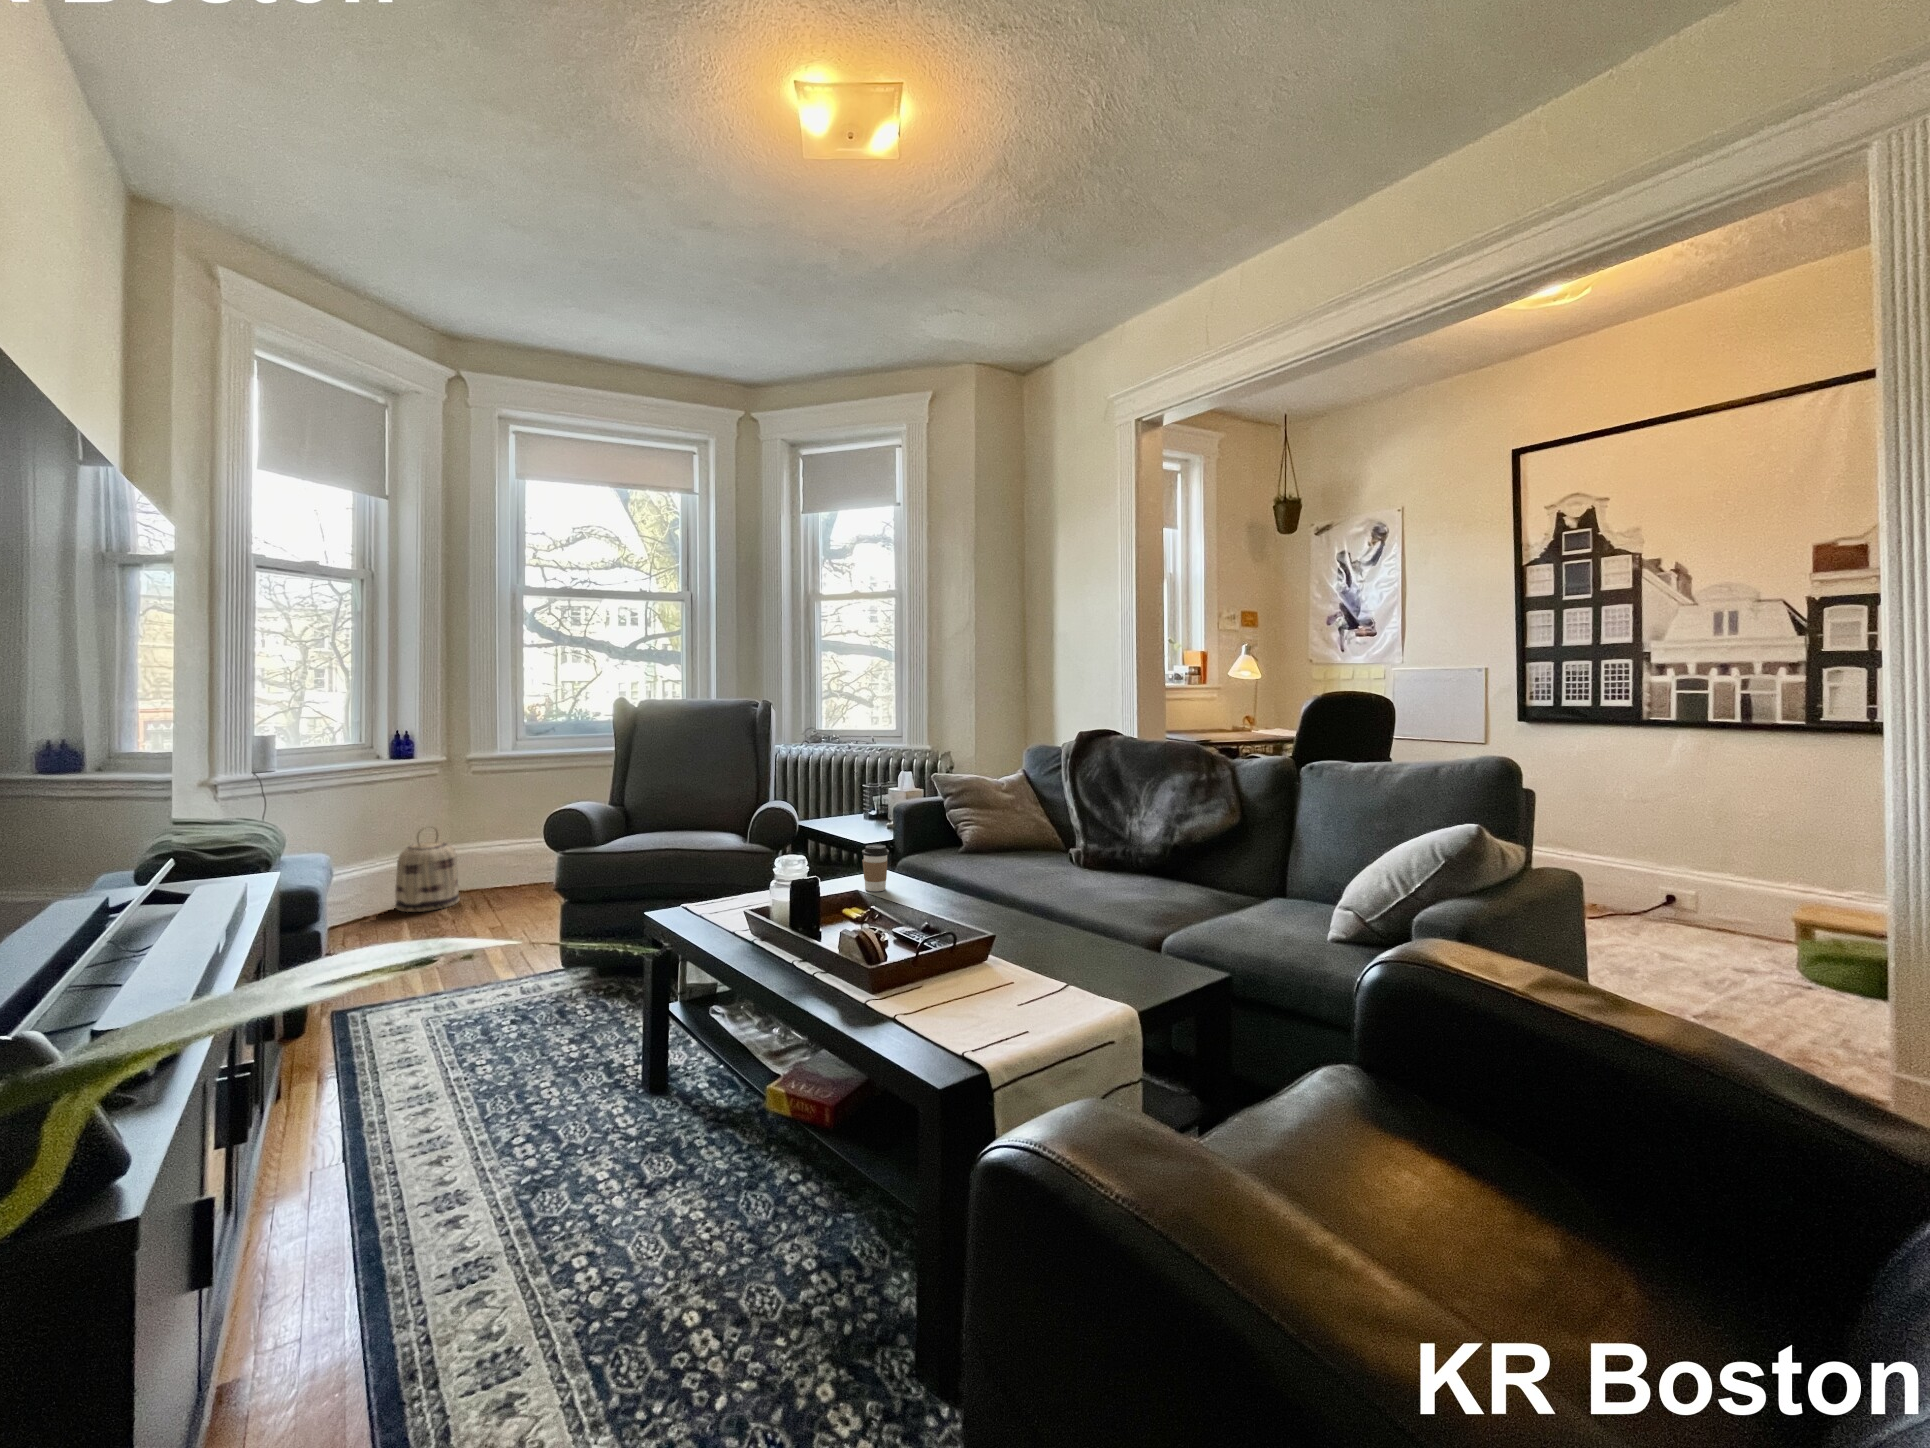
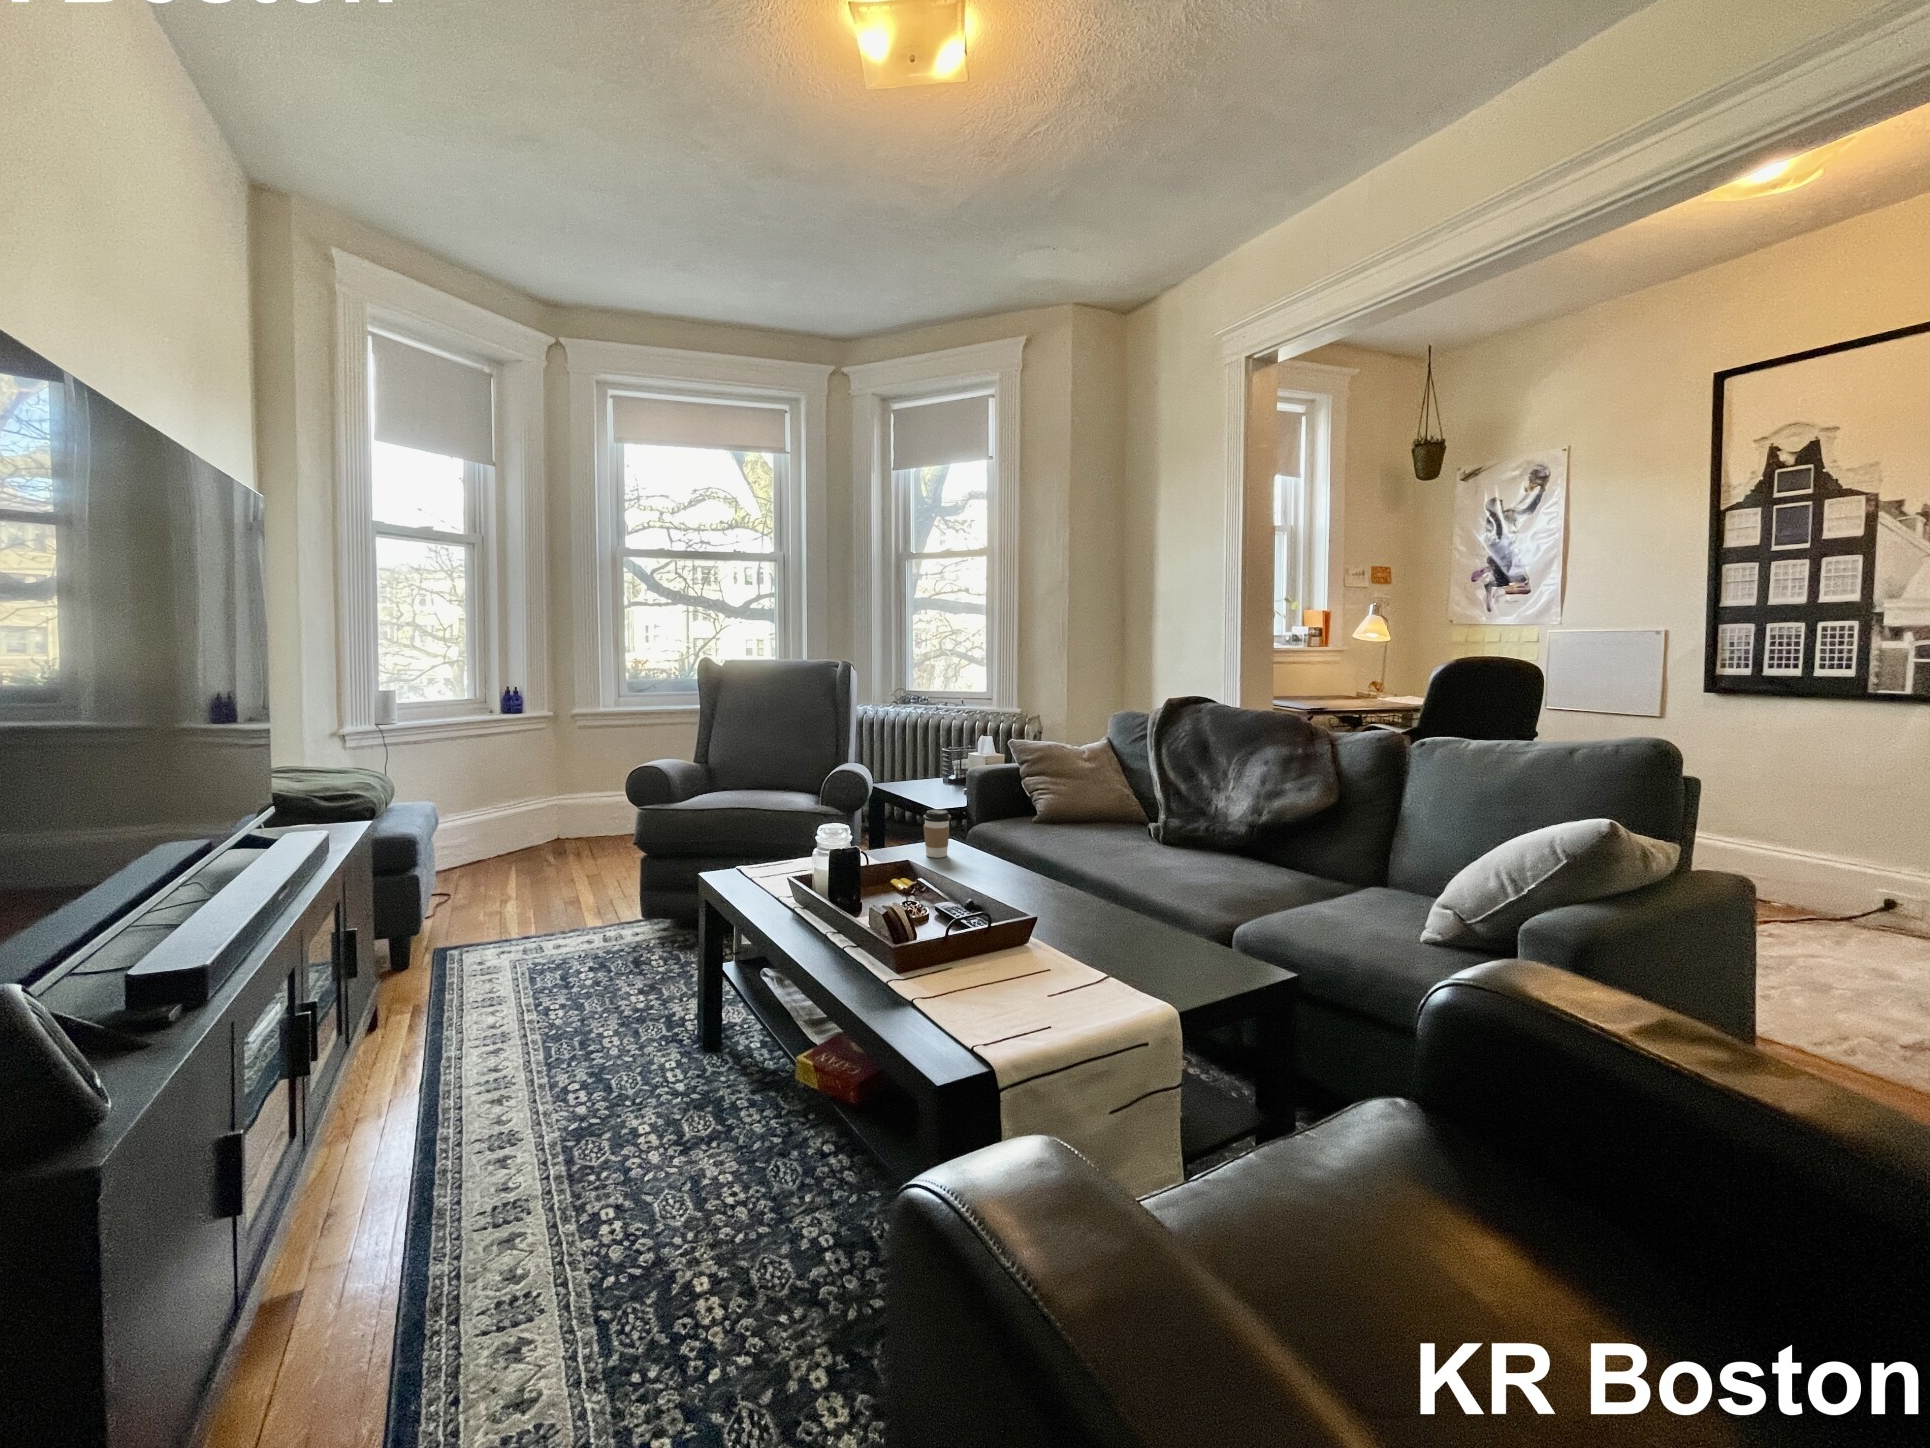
basket: present [395,827,460,912] -> none [514,778,572,858]

